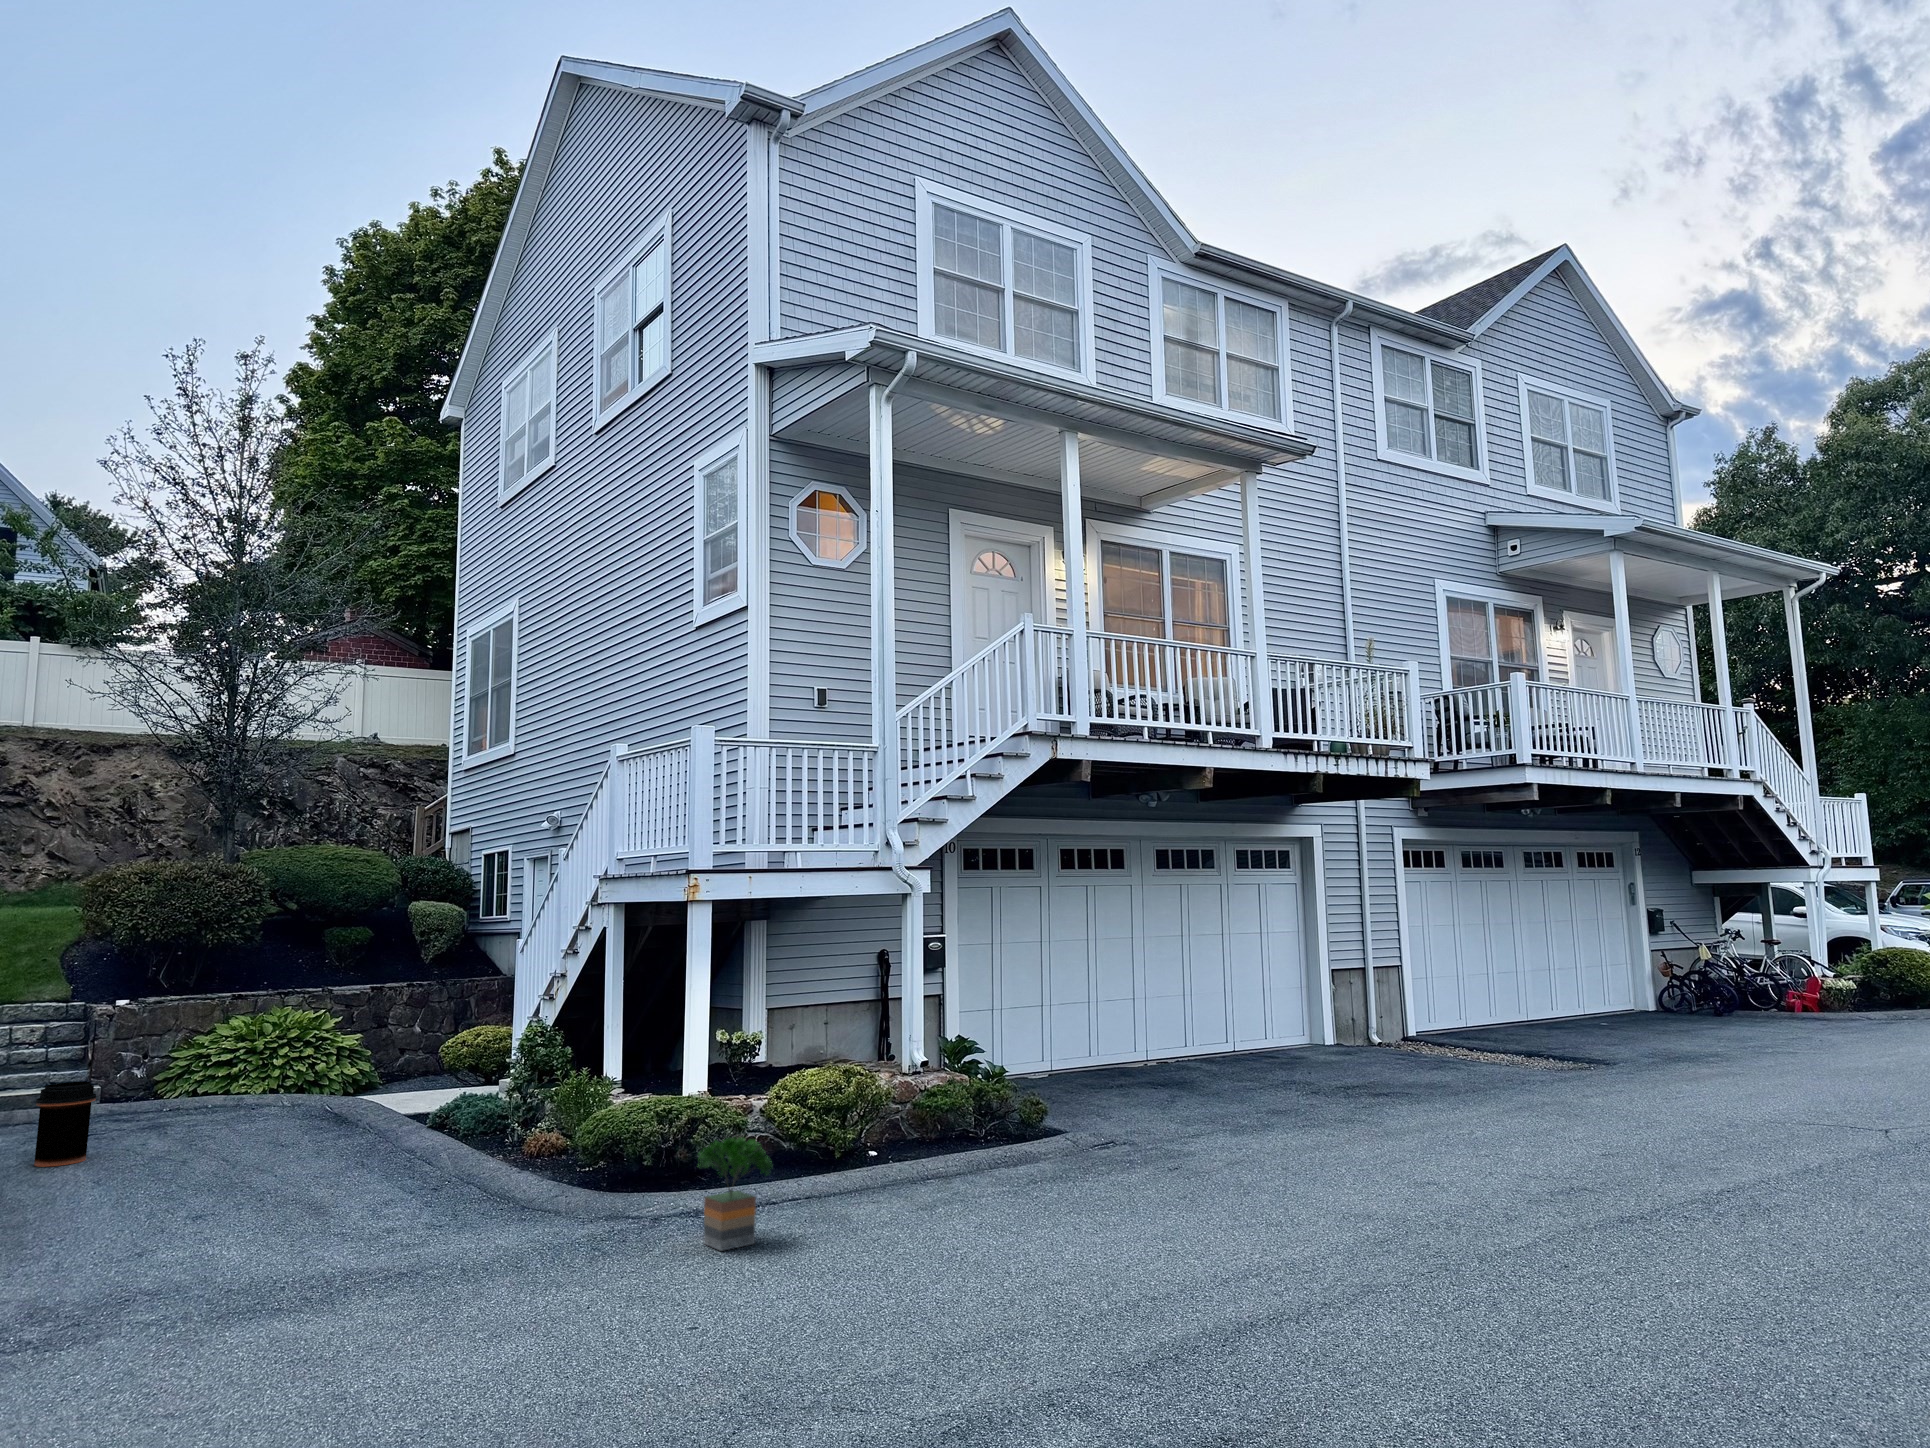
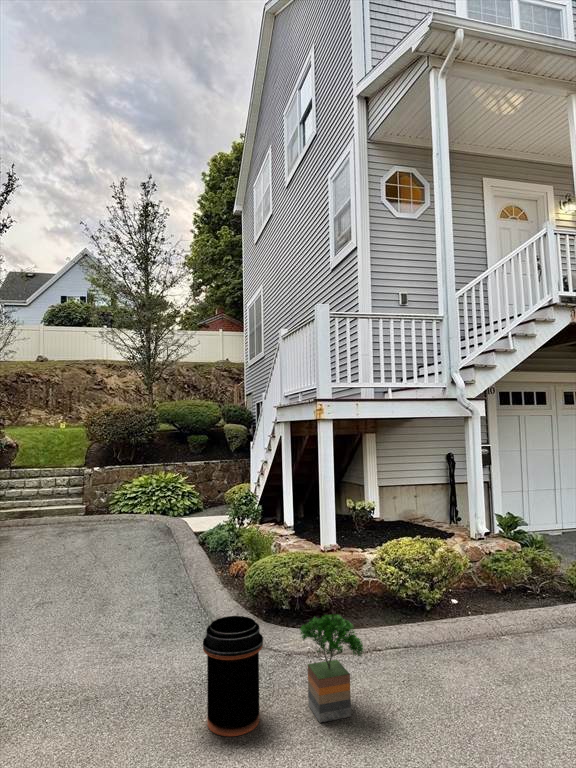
trash can: present [34,1082,96,1167] -> present [203,616,263,736]

